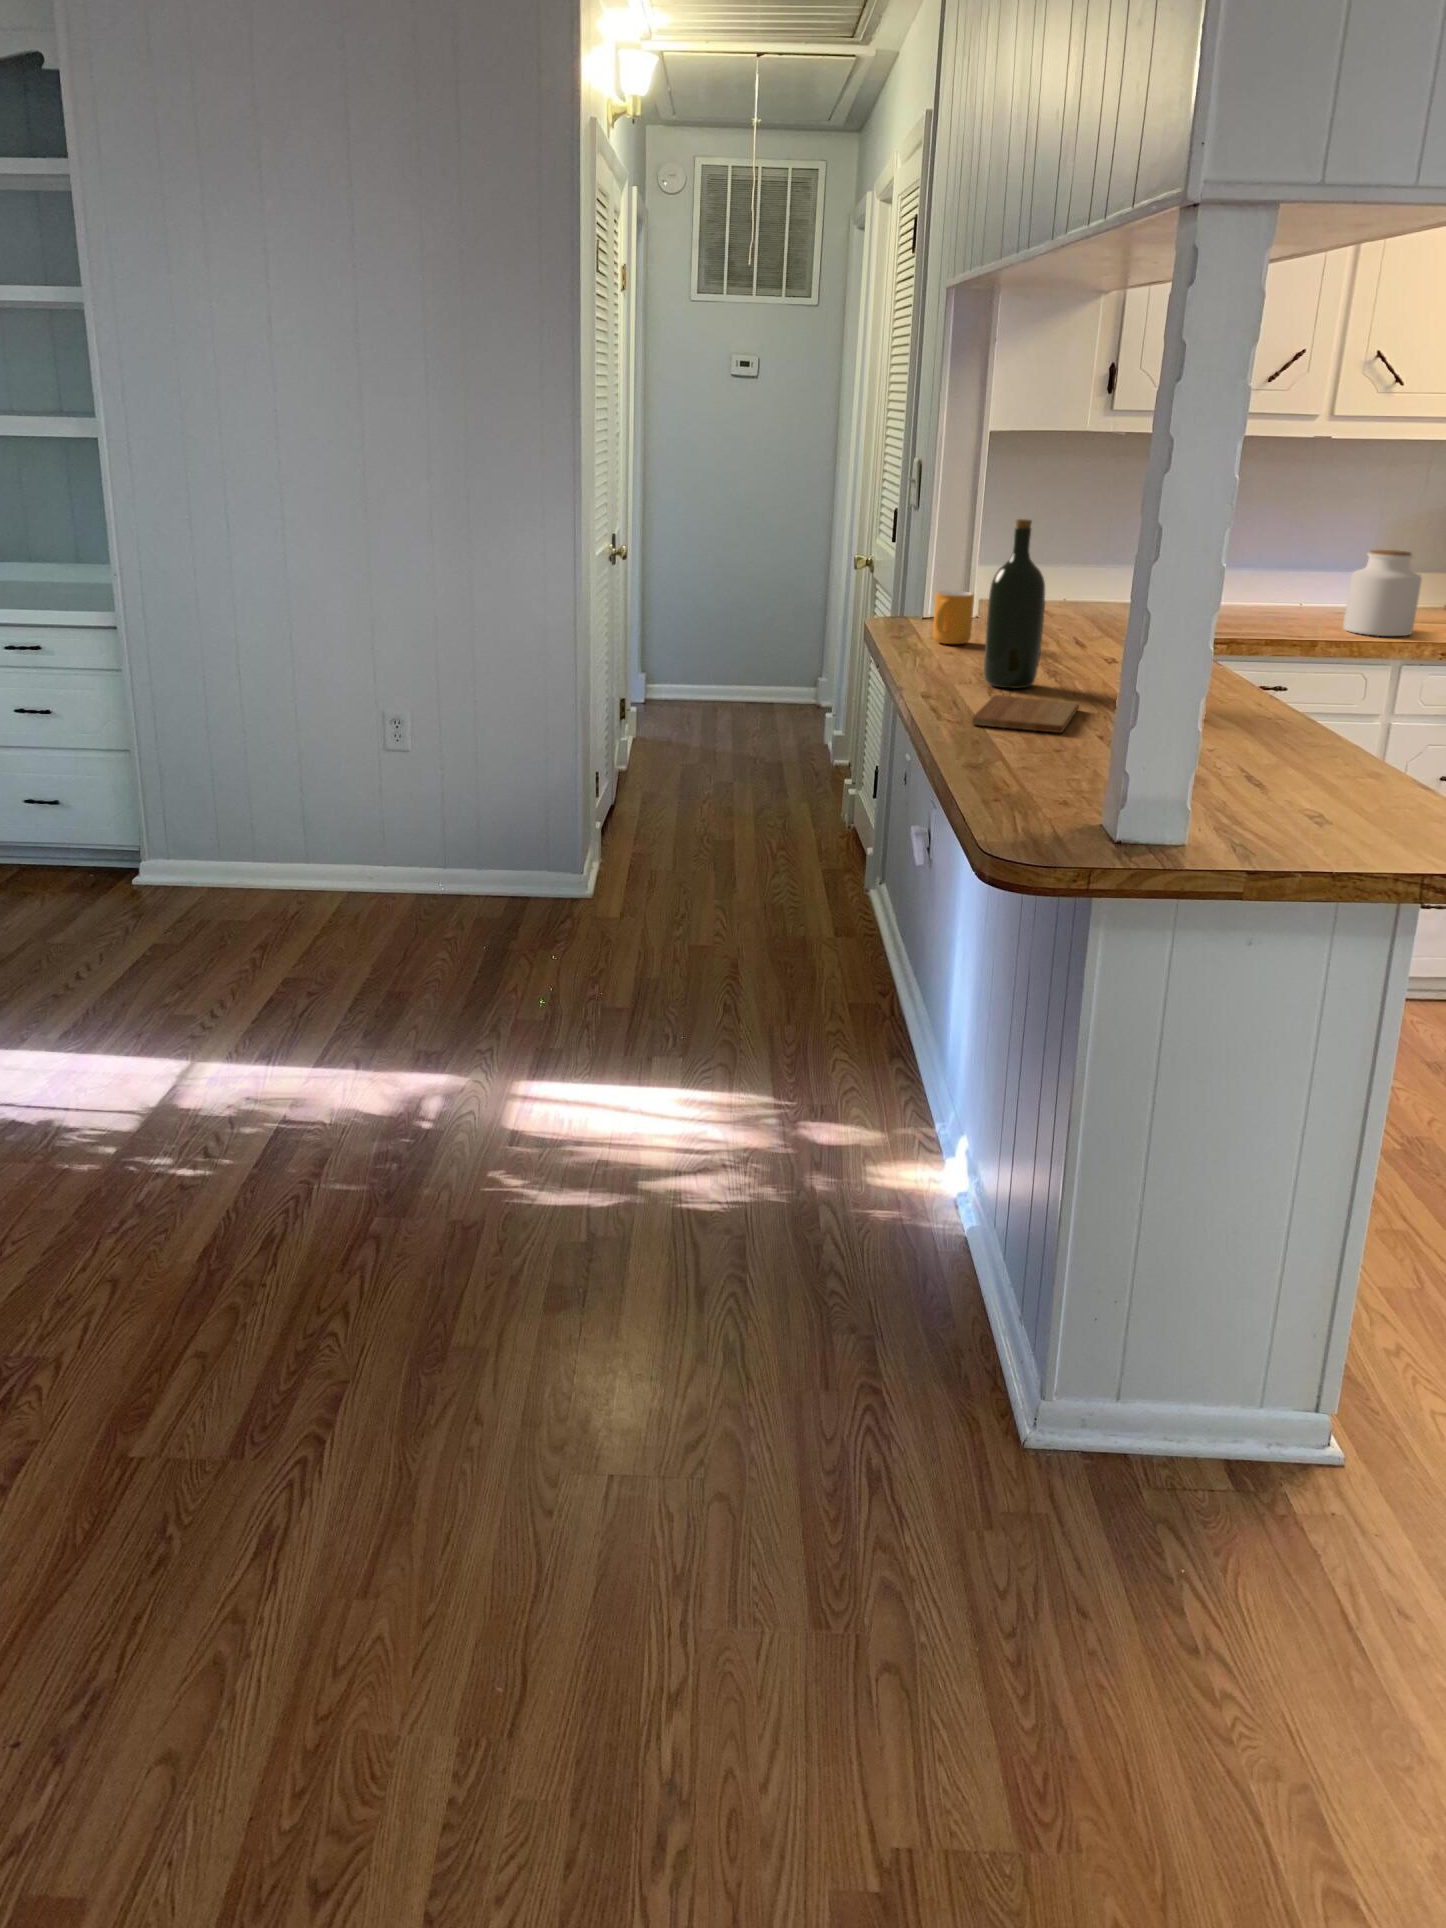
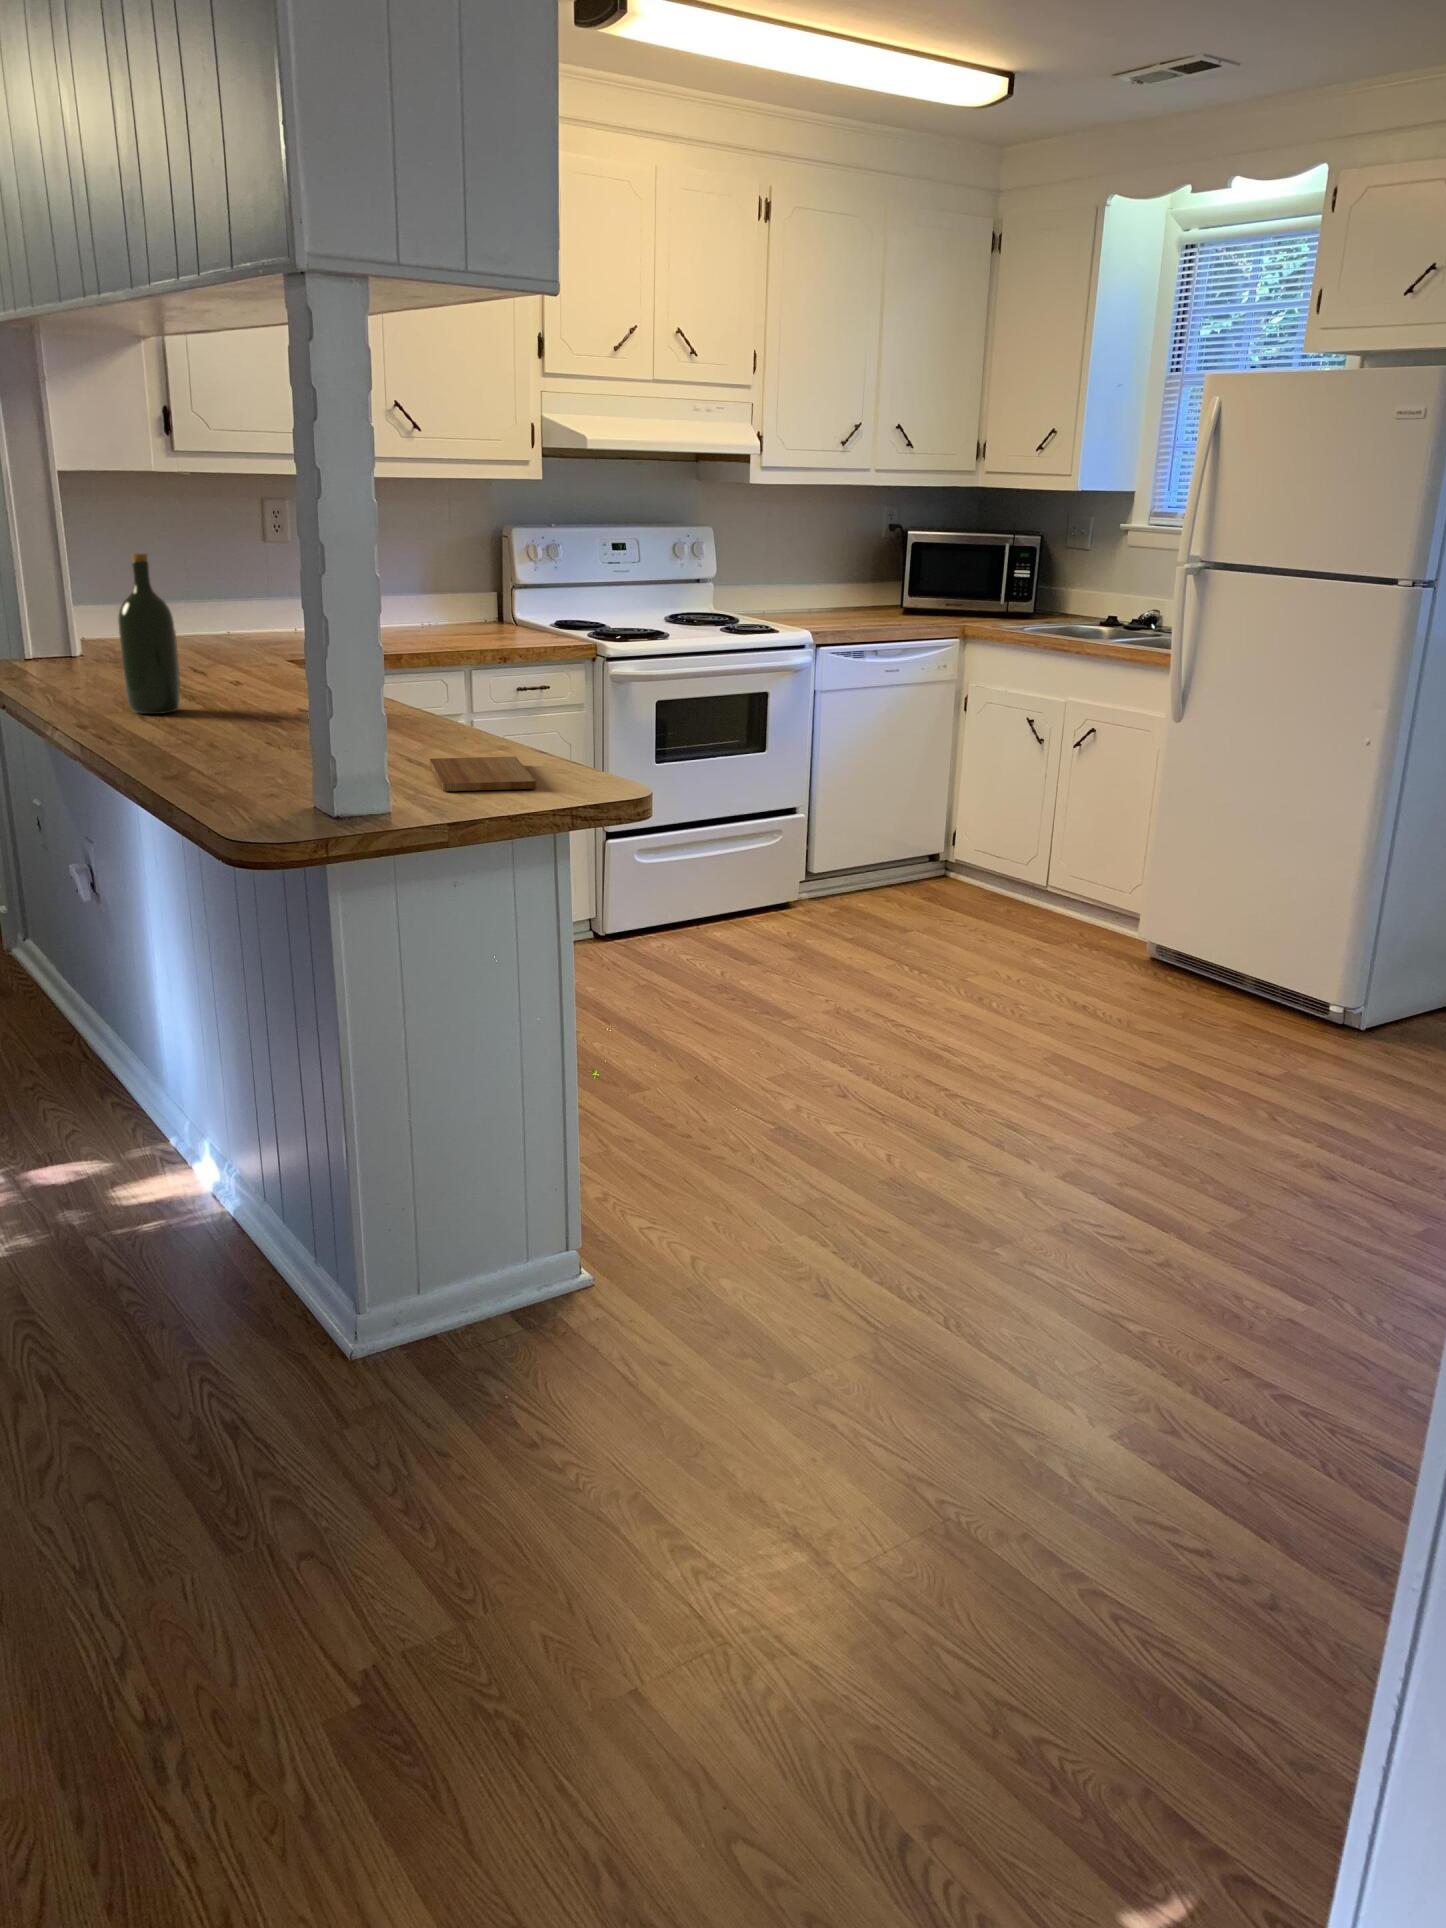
jar: present [1343,550,1422,636] -> none [414,574,472,647]
mug: present [933,591,974,644] -> none [43,629,89,681]
cutting board: present [972,695,1079,733] -> present [430,757,536,791]

